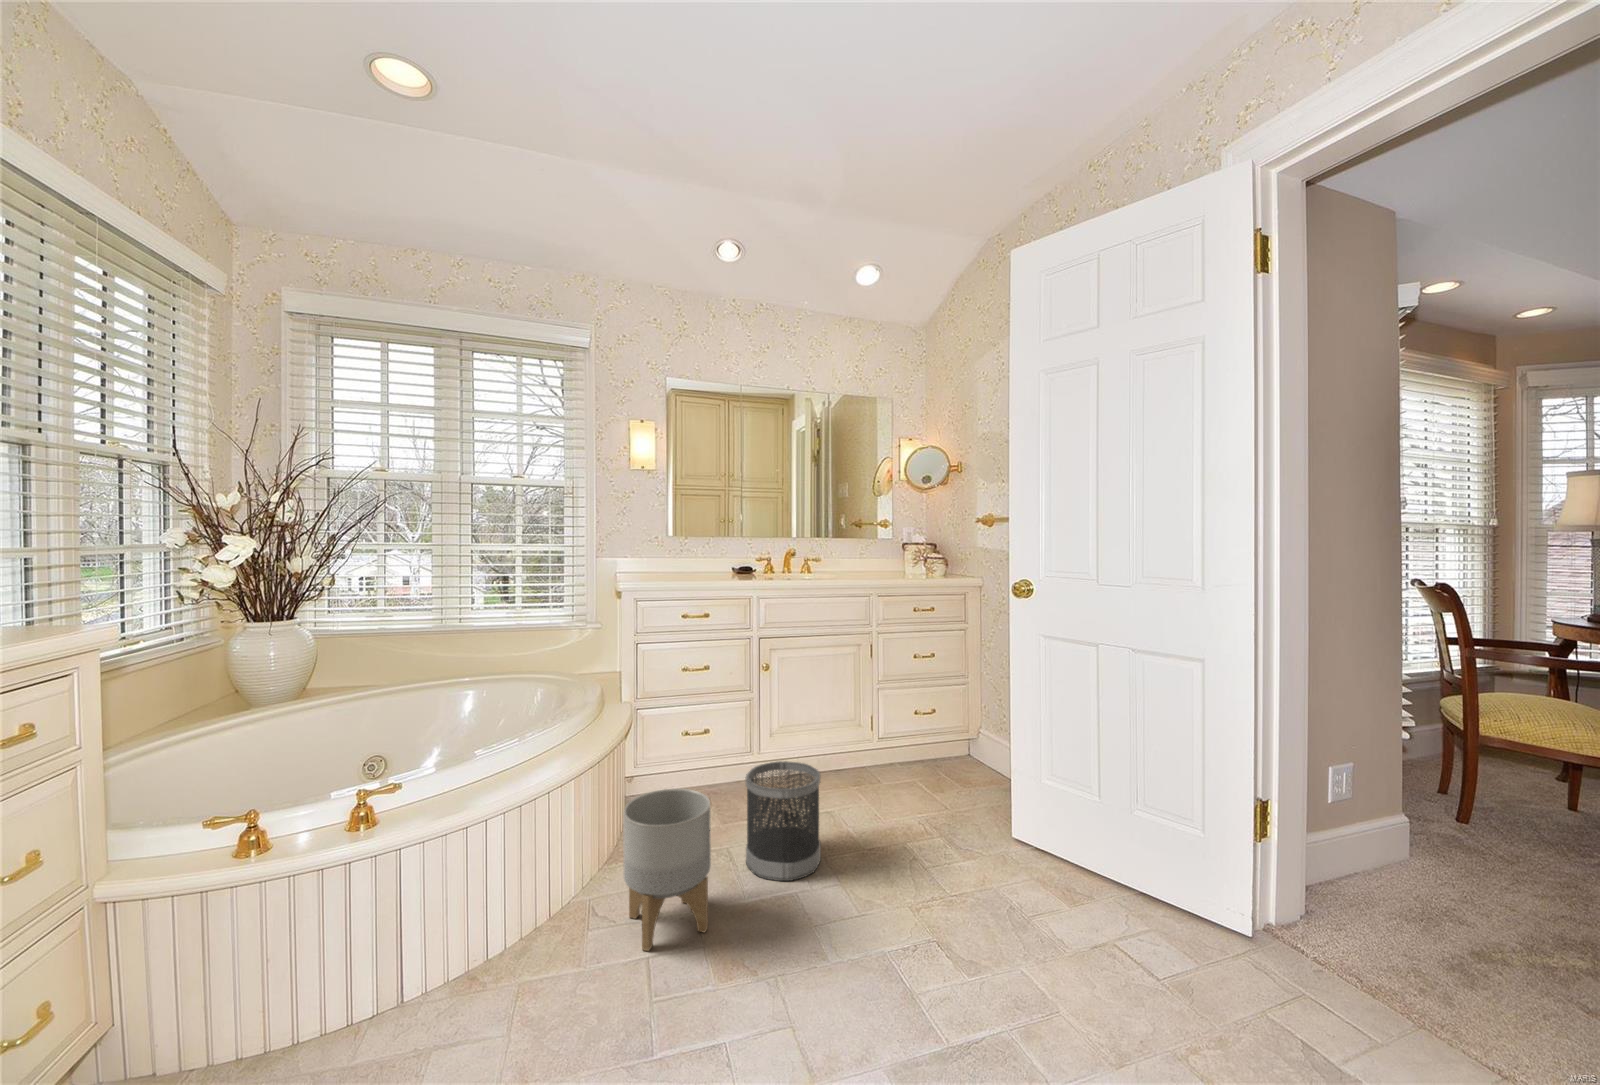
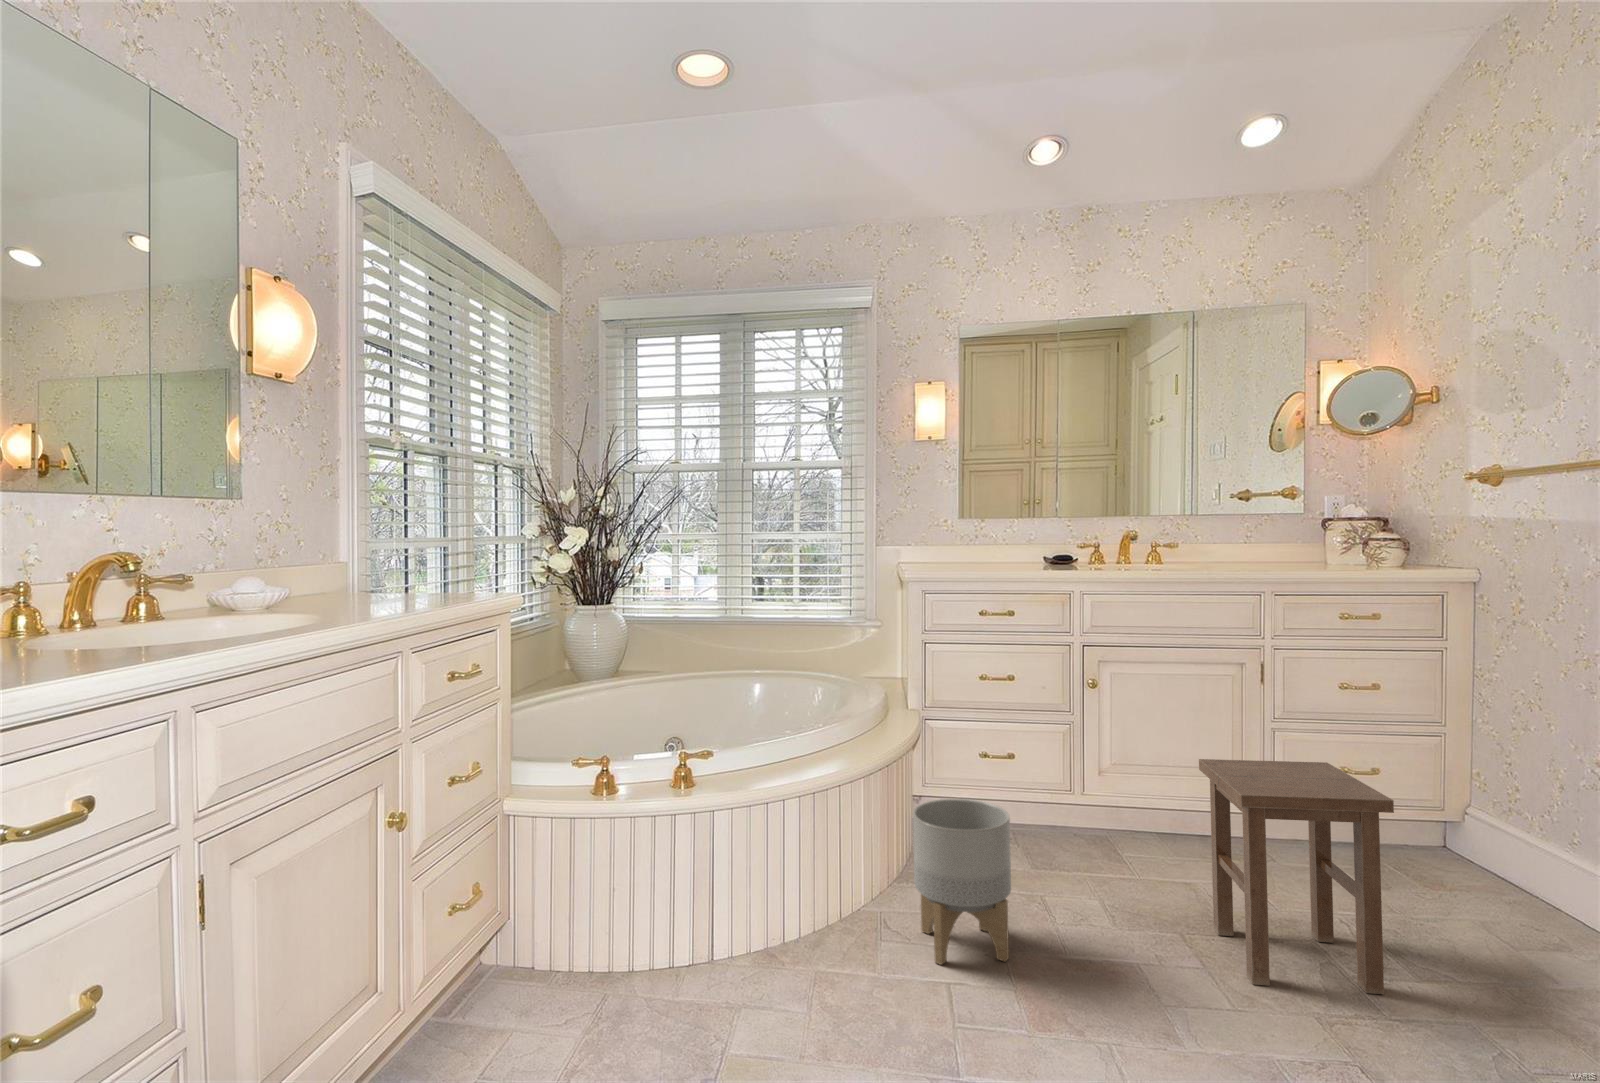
stool: none [850,723,979,905] -> present [1199,759,1394,994]
wastebasket: present [746,761,821,881] -> none [1057,792,1159,935]

